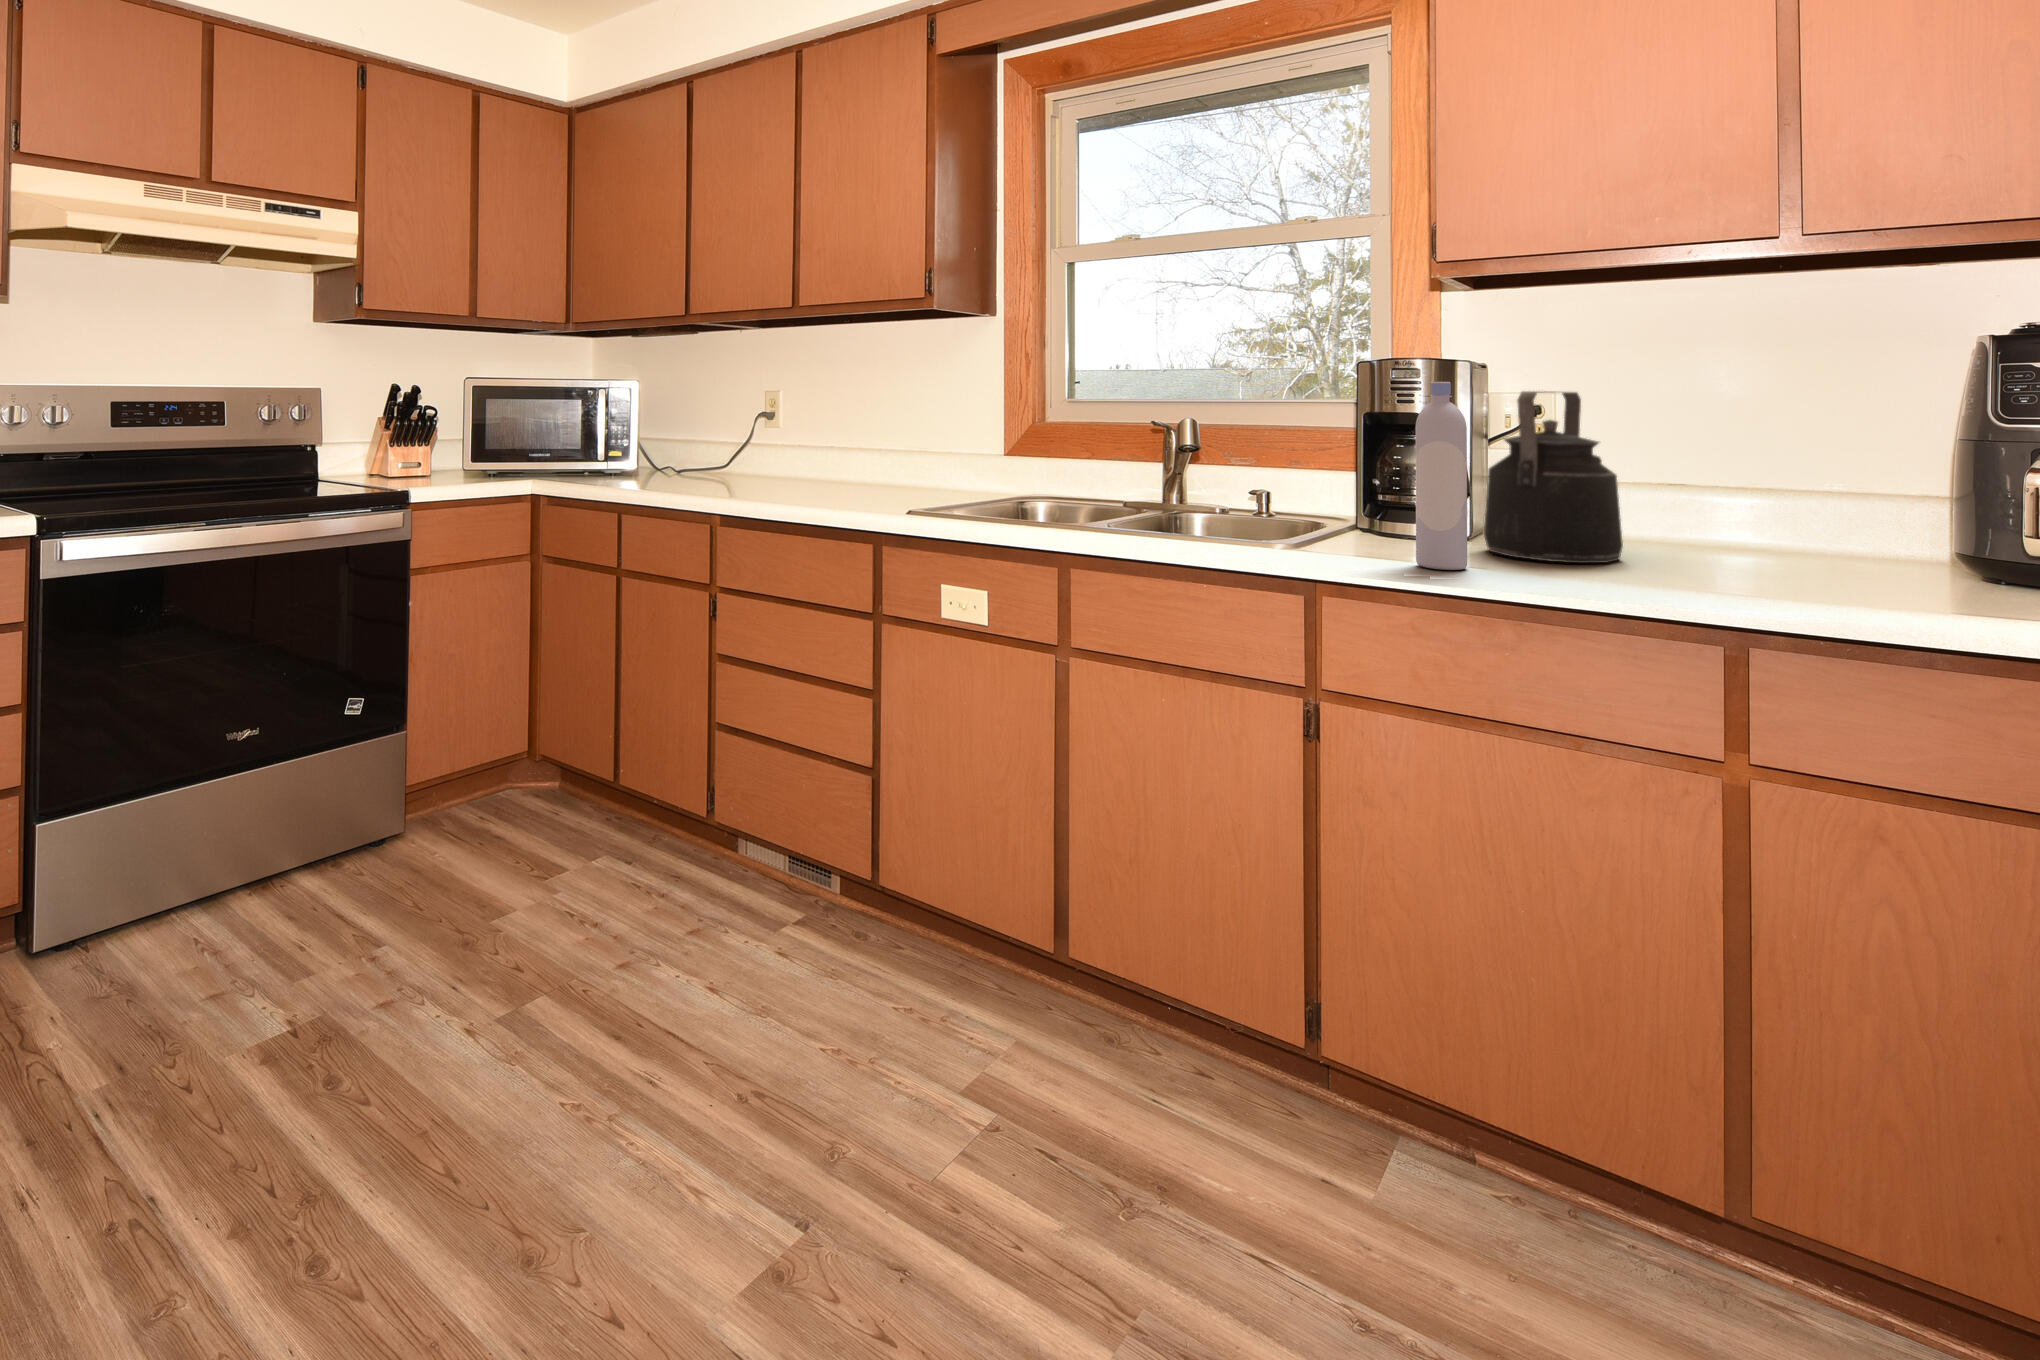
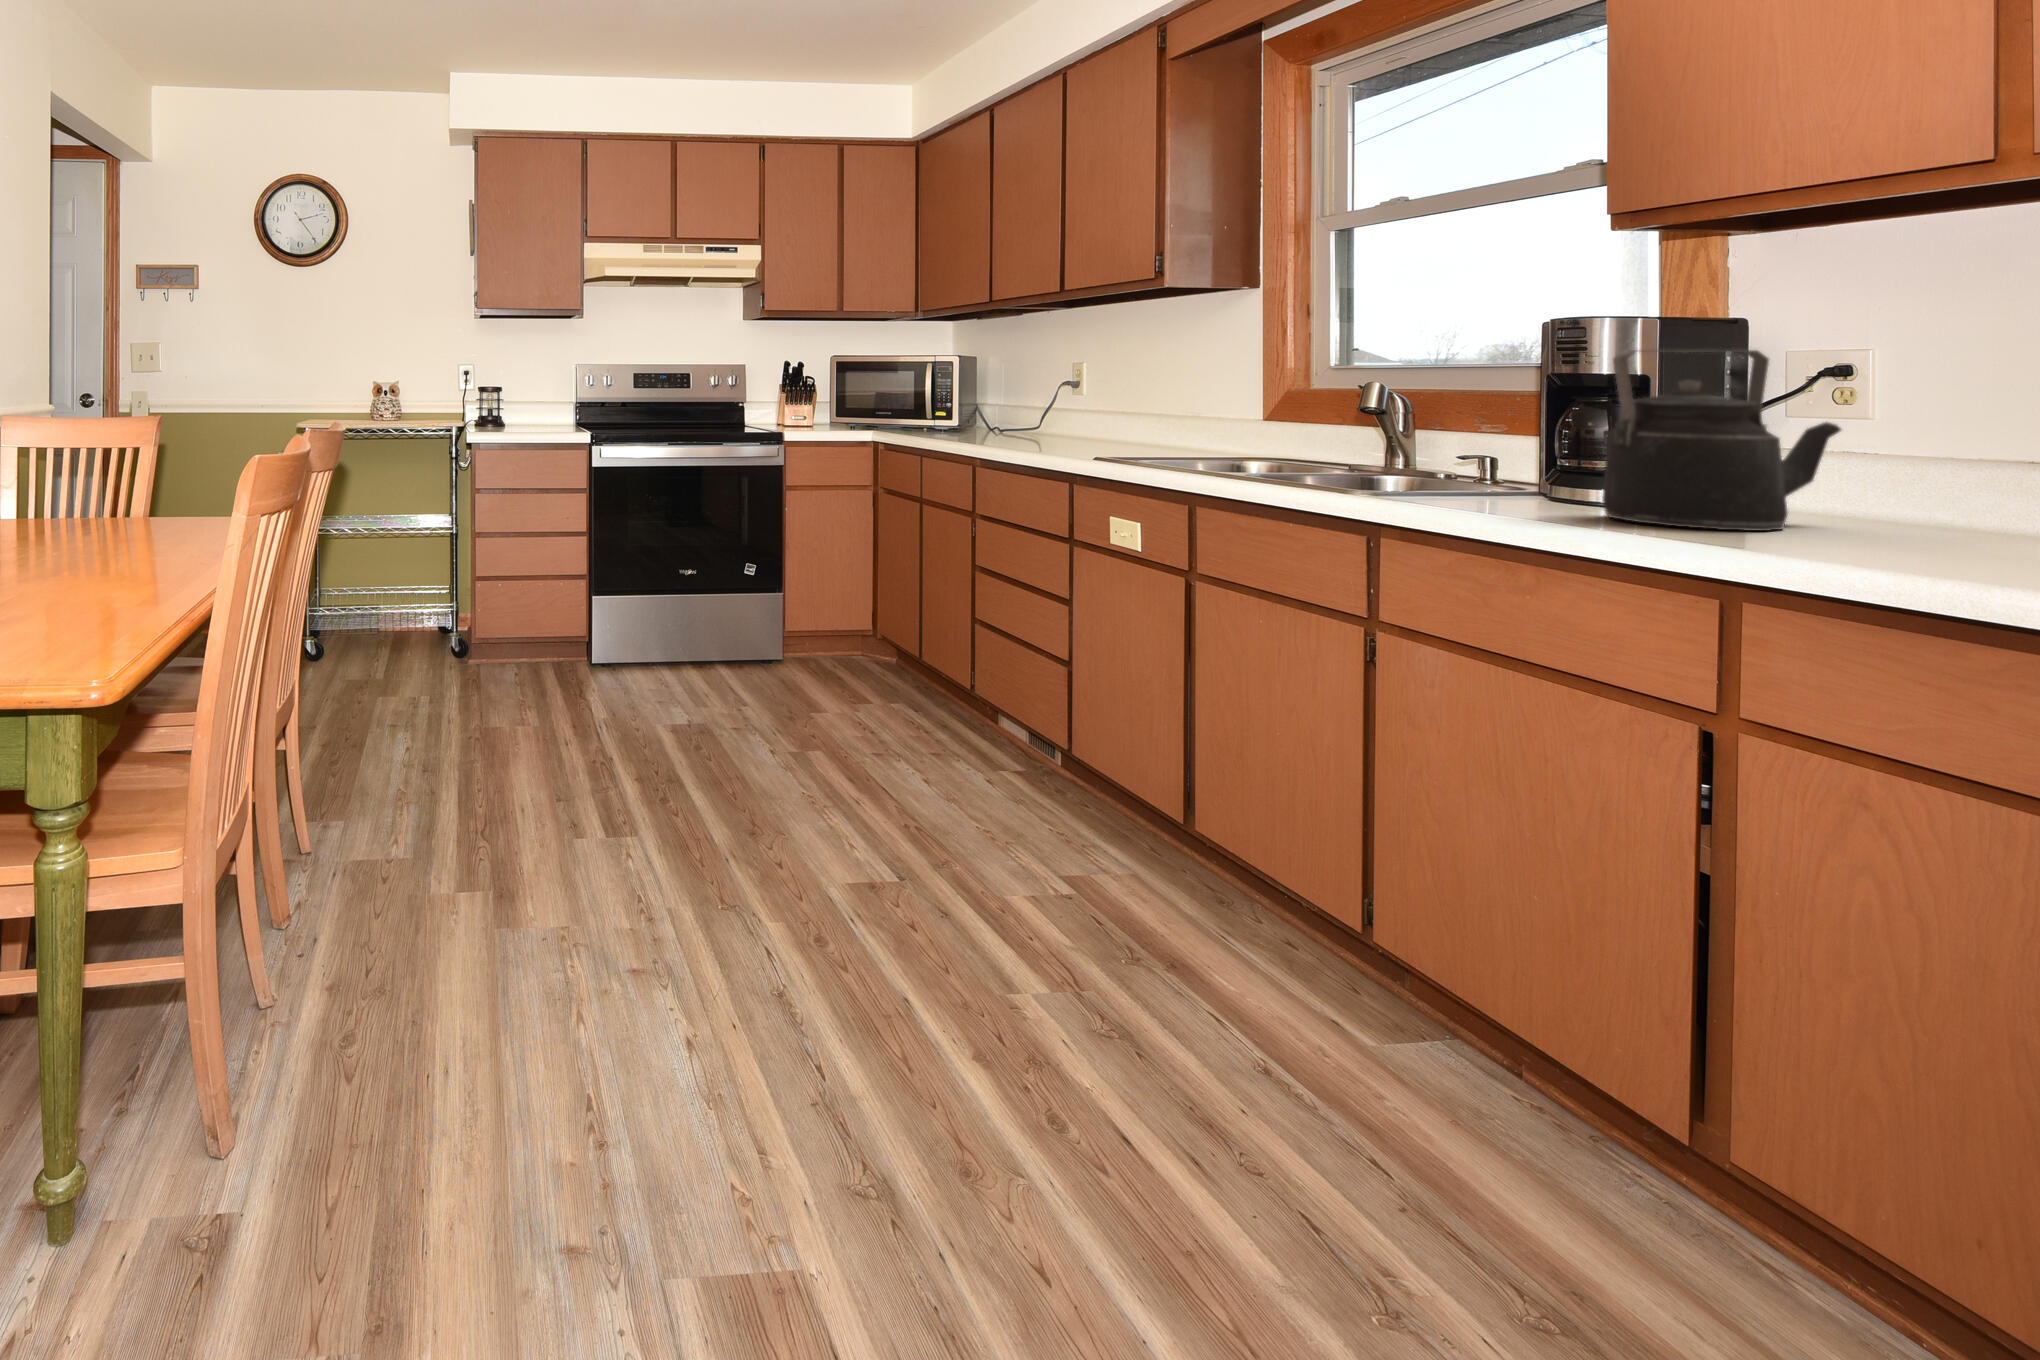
bottle: present [1416,382,1467,570] -> none [1453,343,1511,518]

